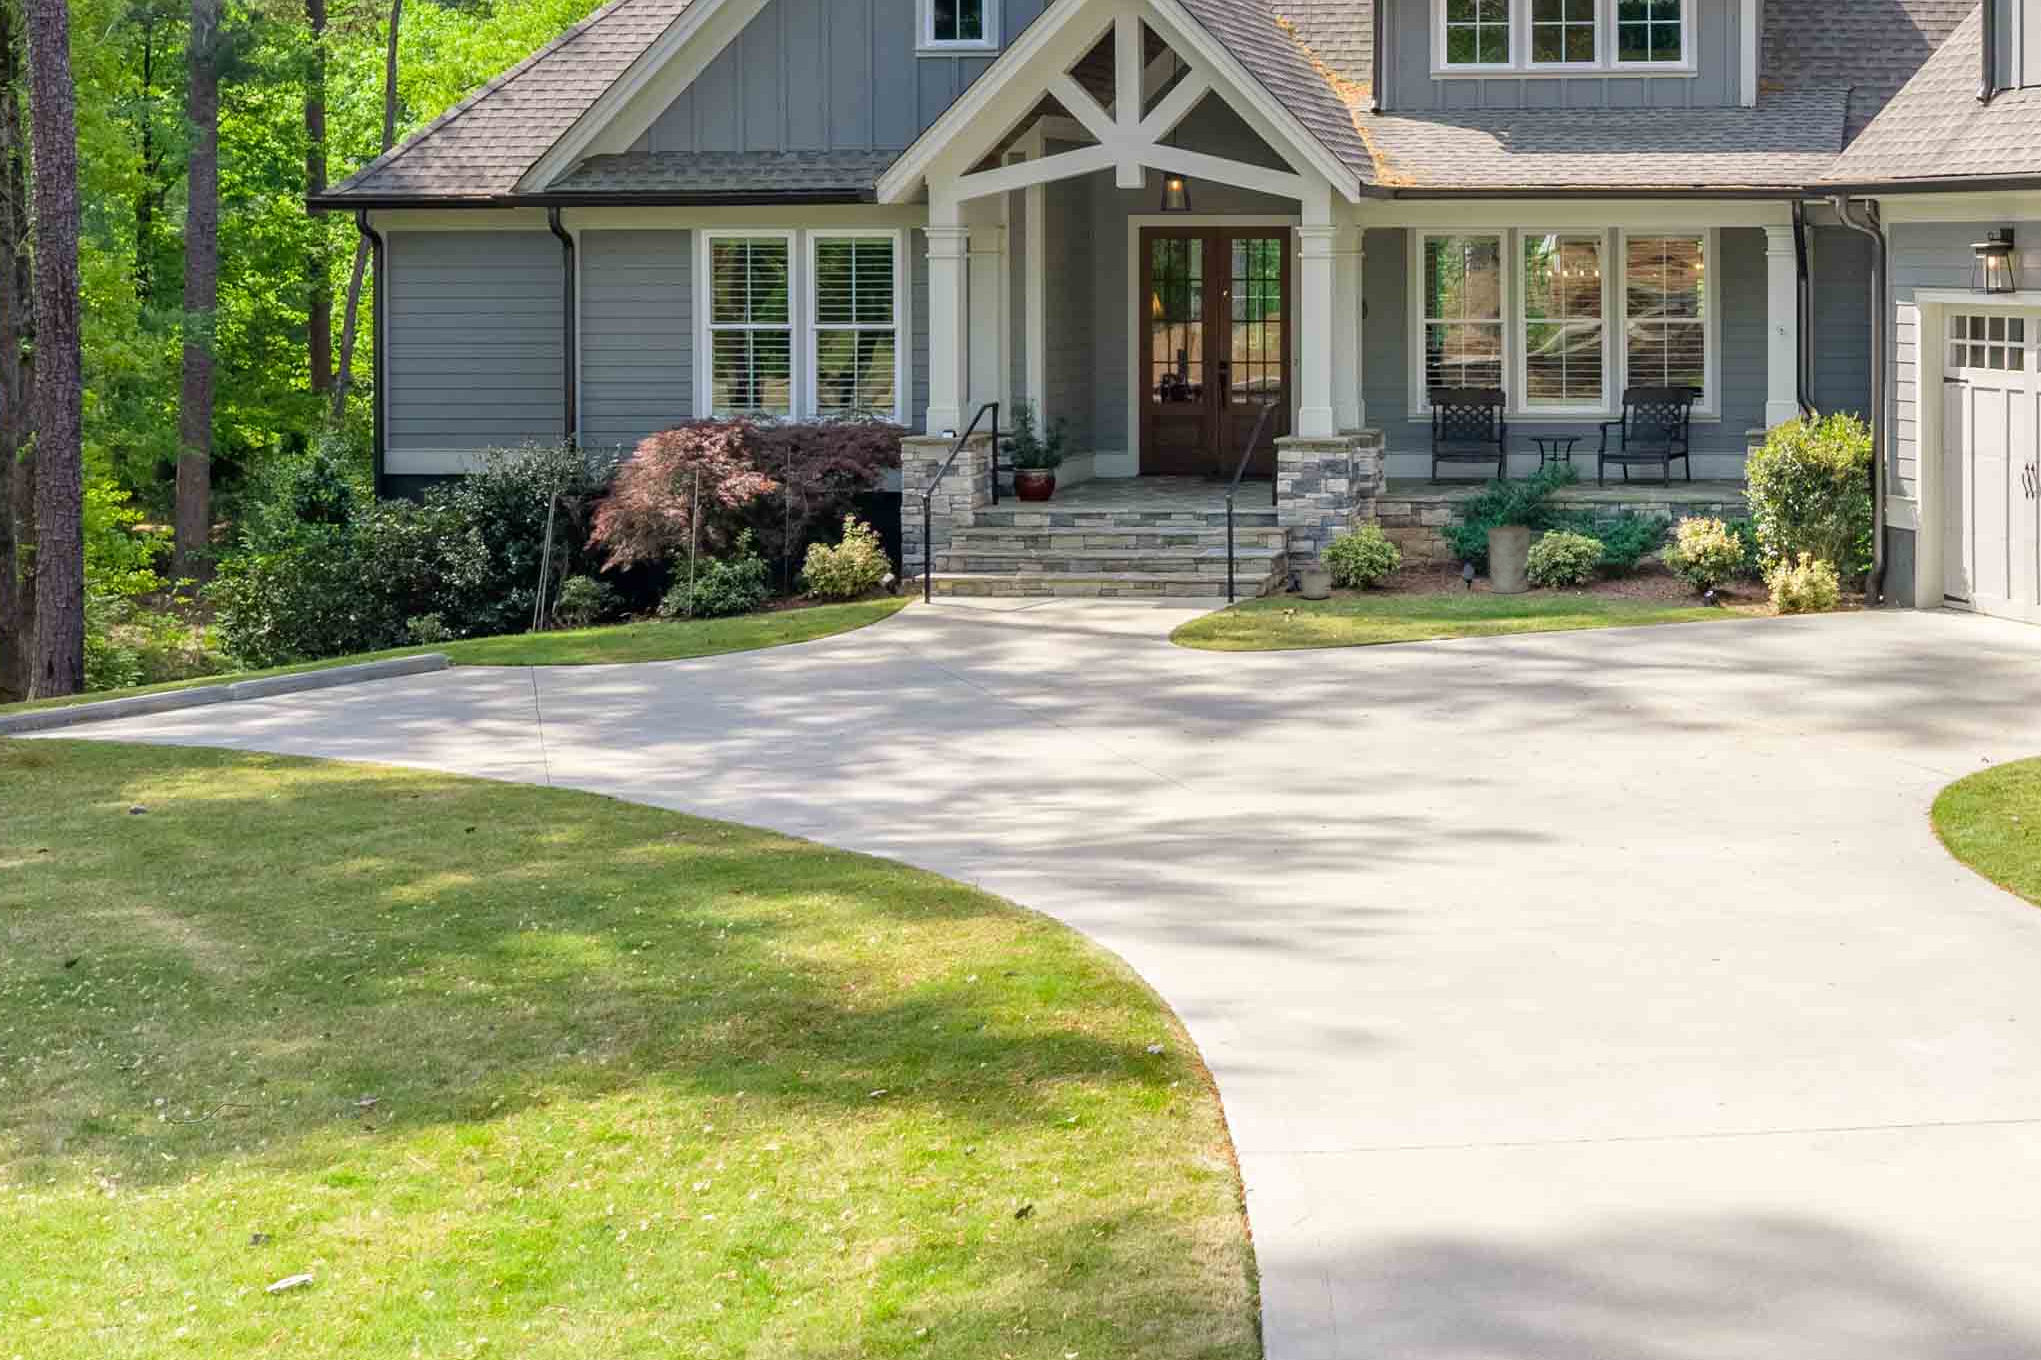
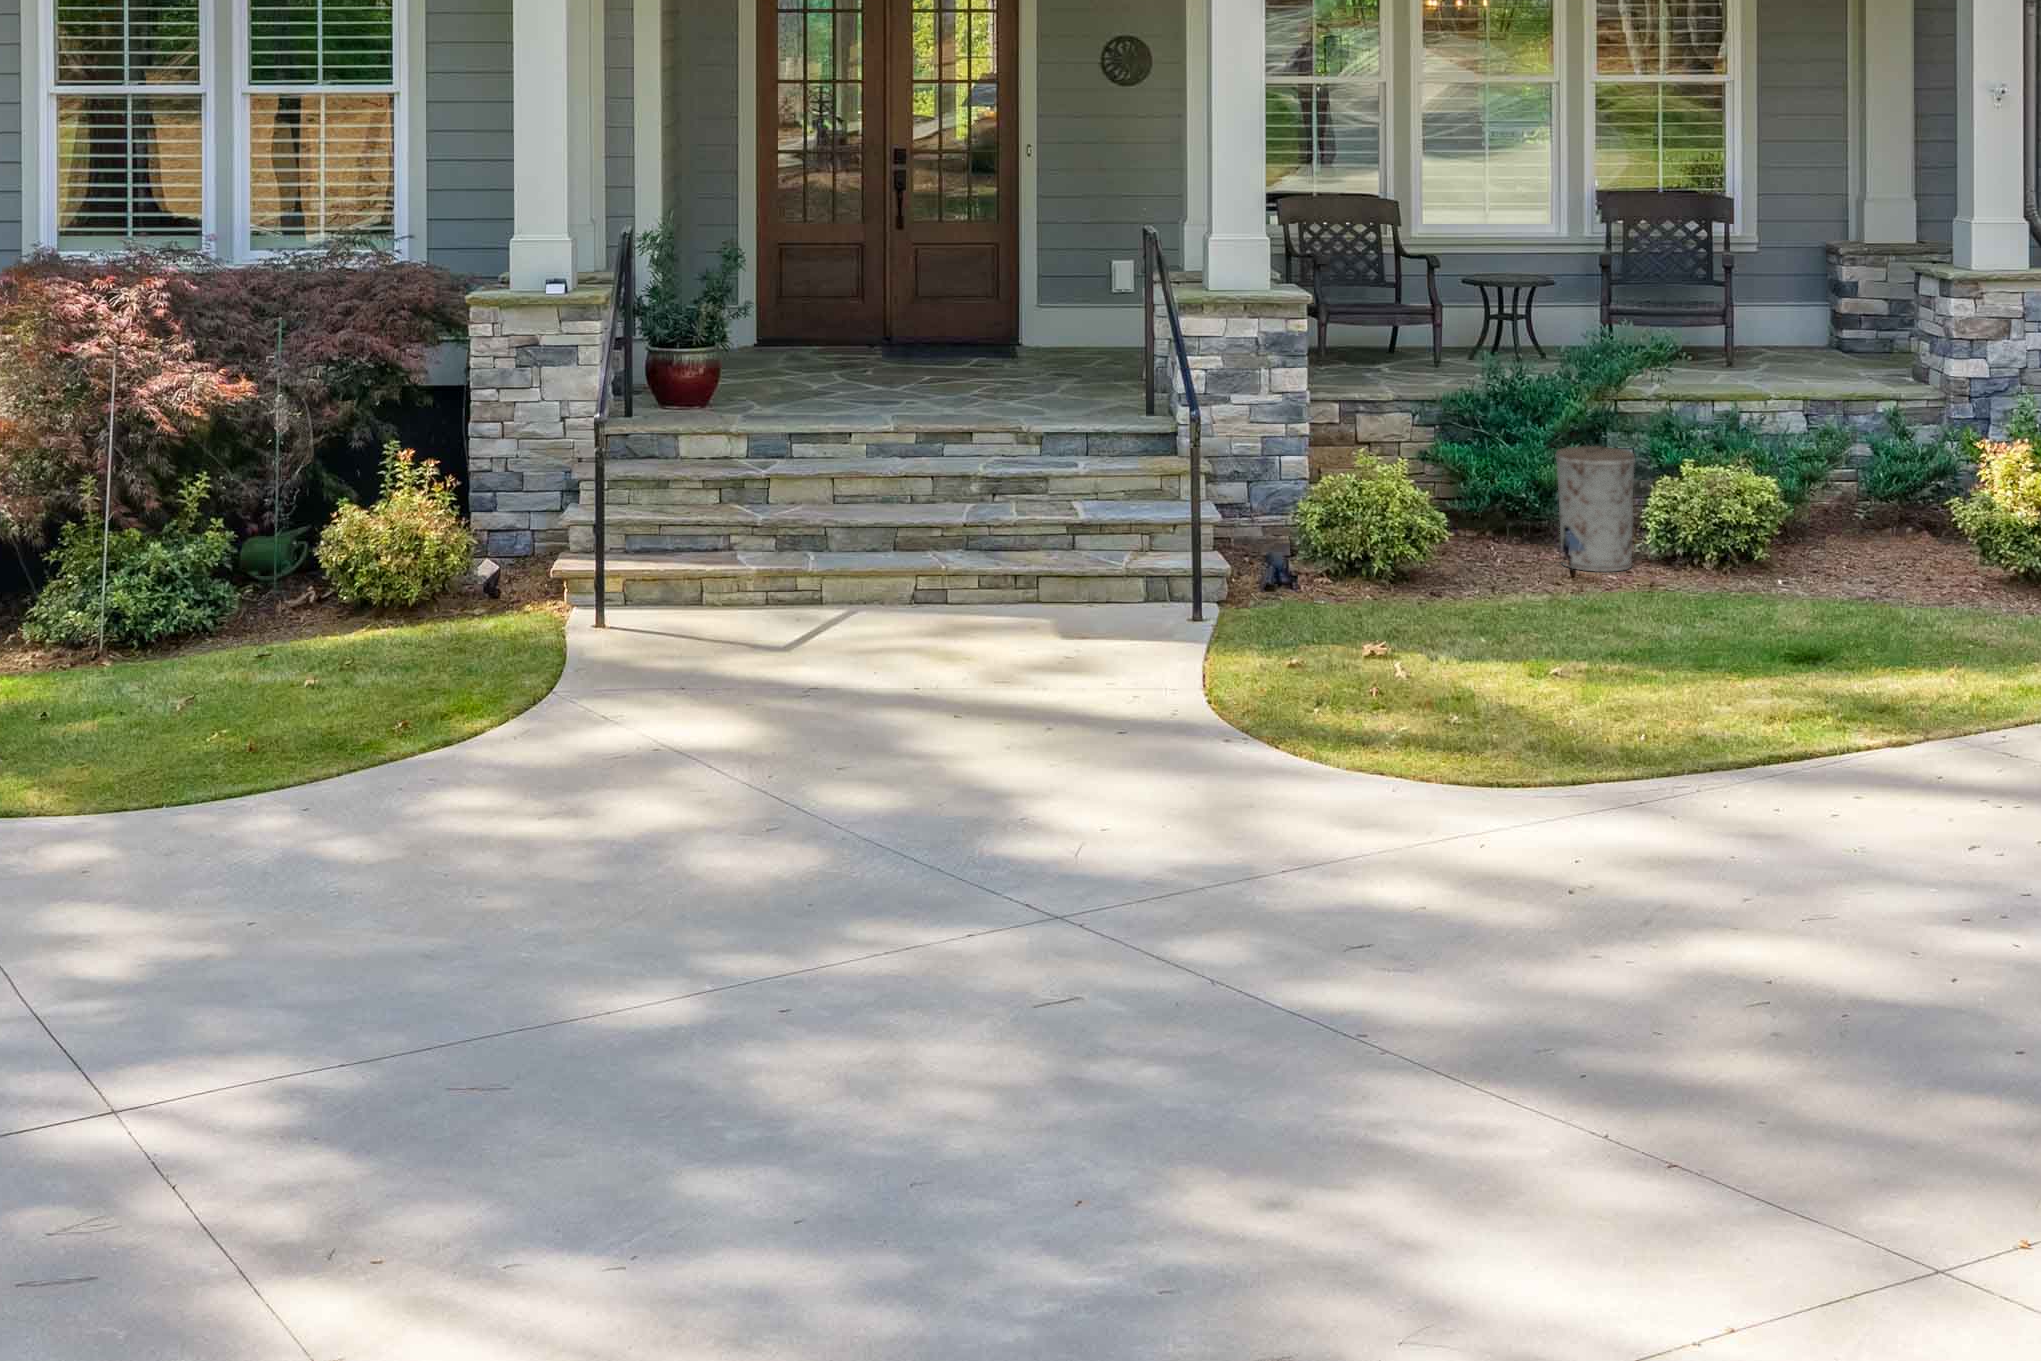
planter: present [1301,570,1331,599] -> none [1244,532,1302,589]

